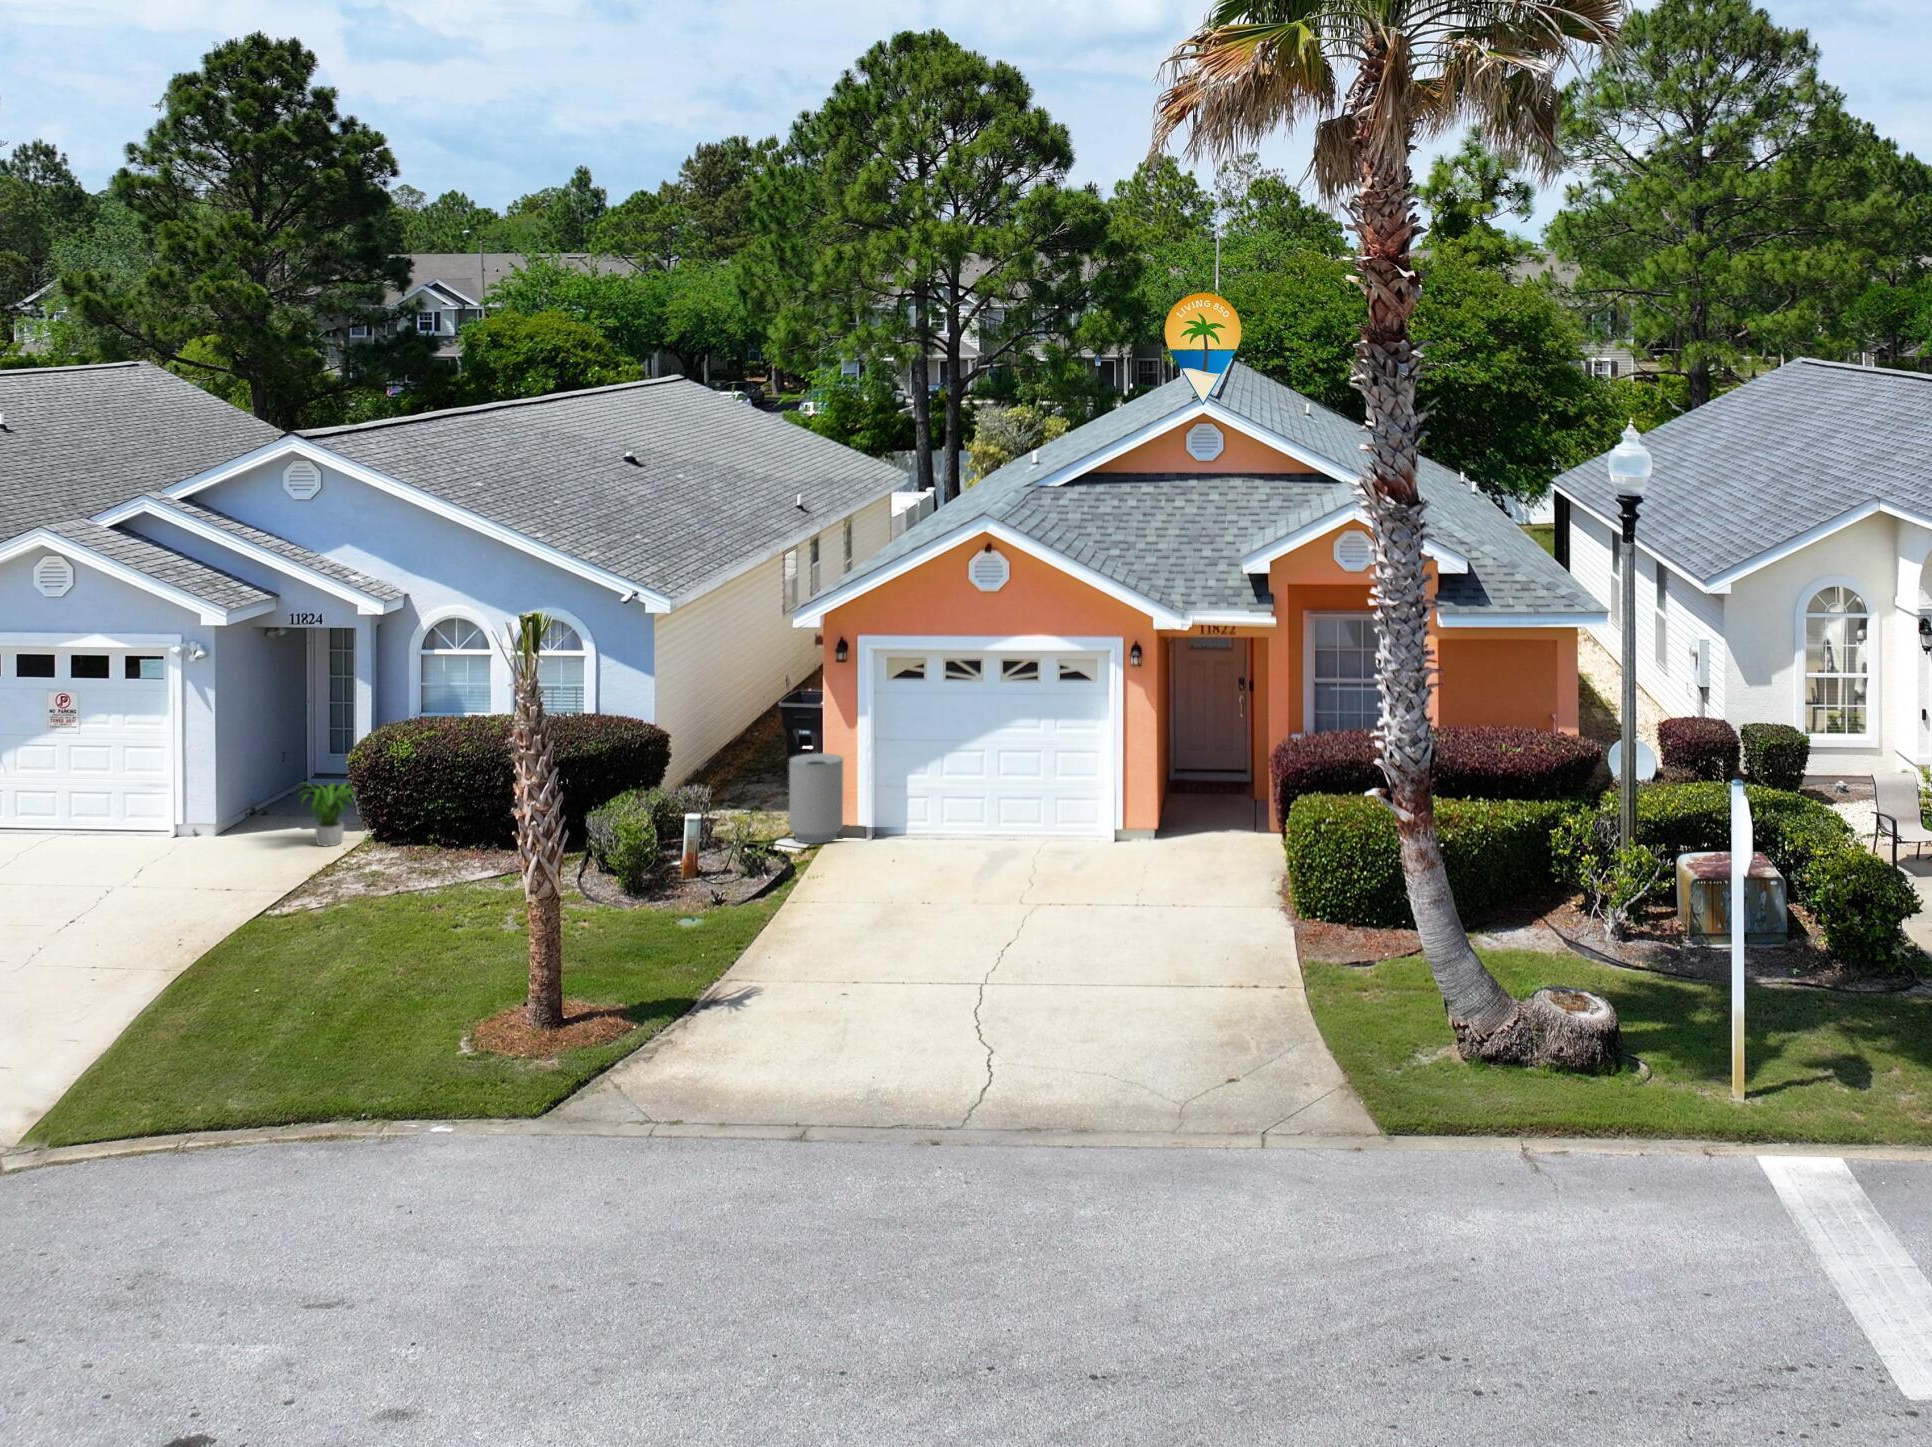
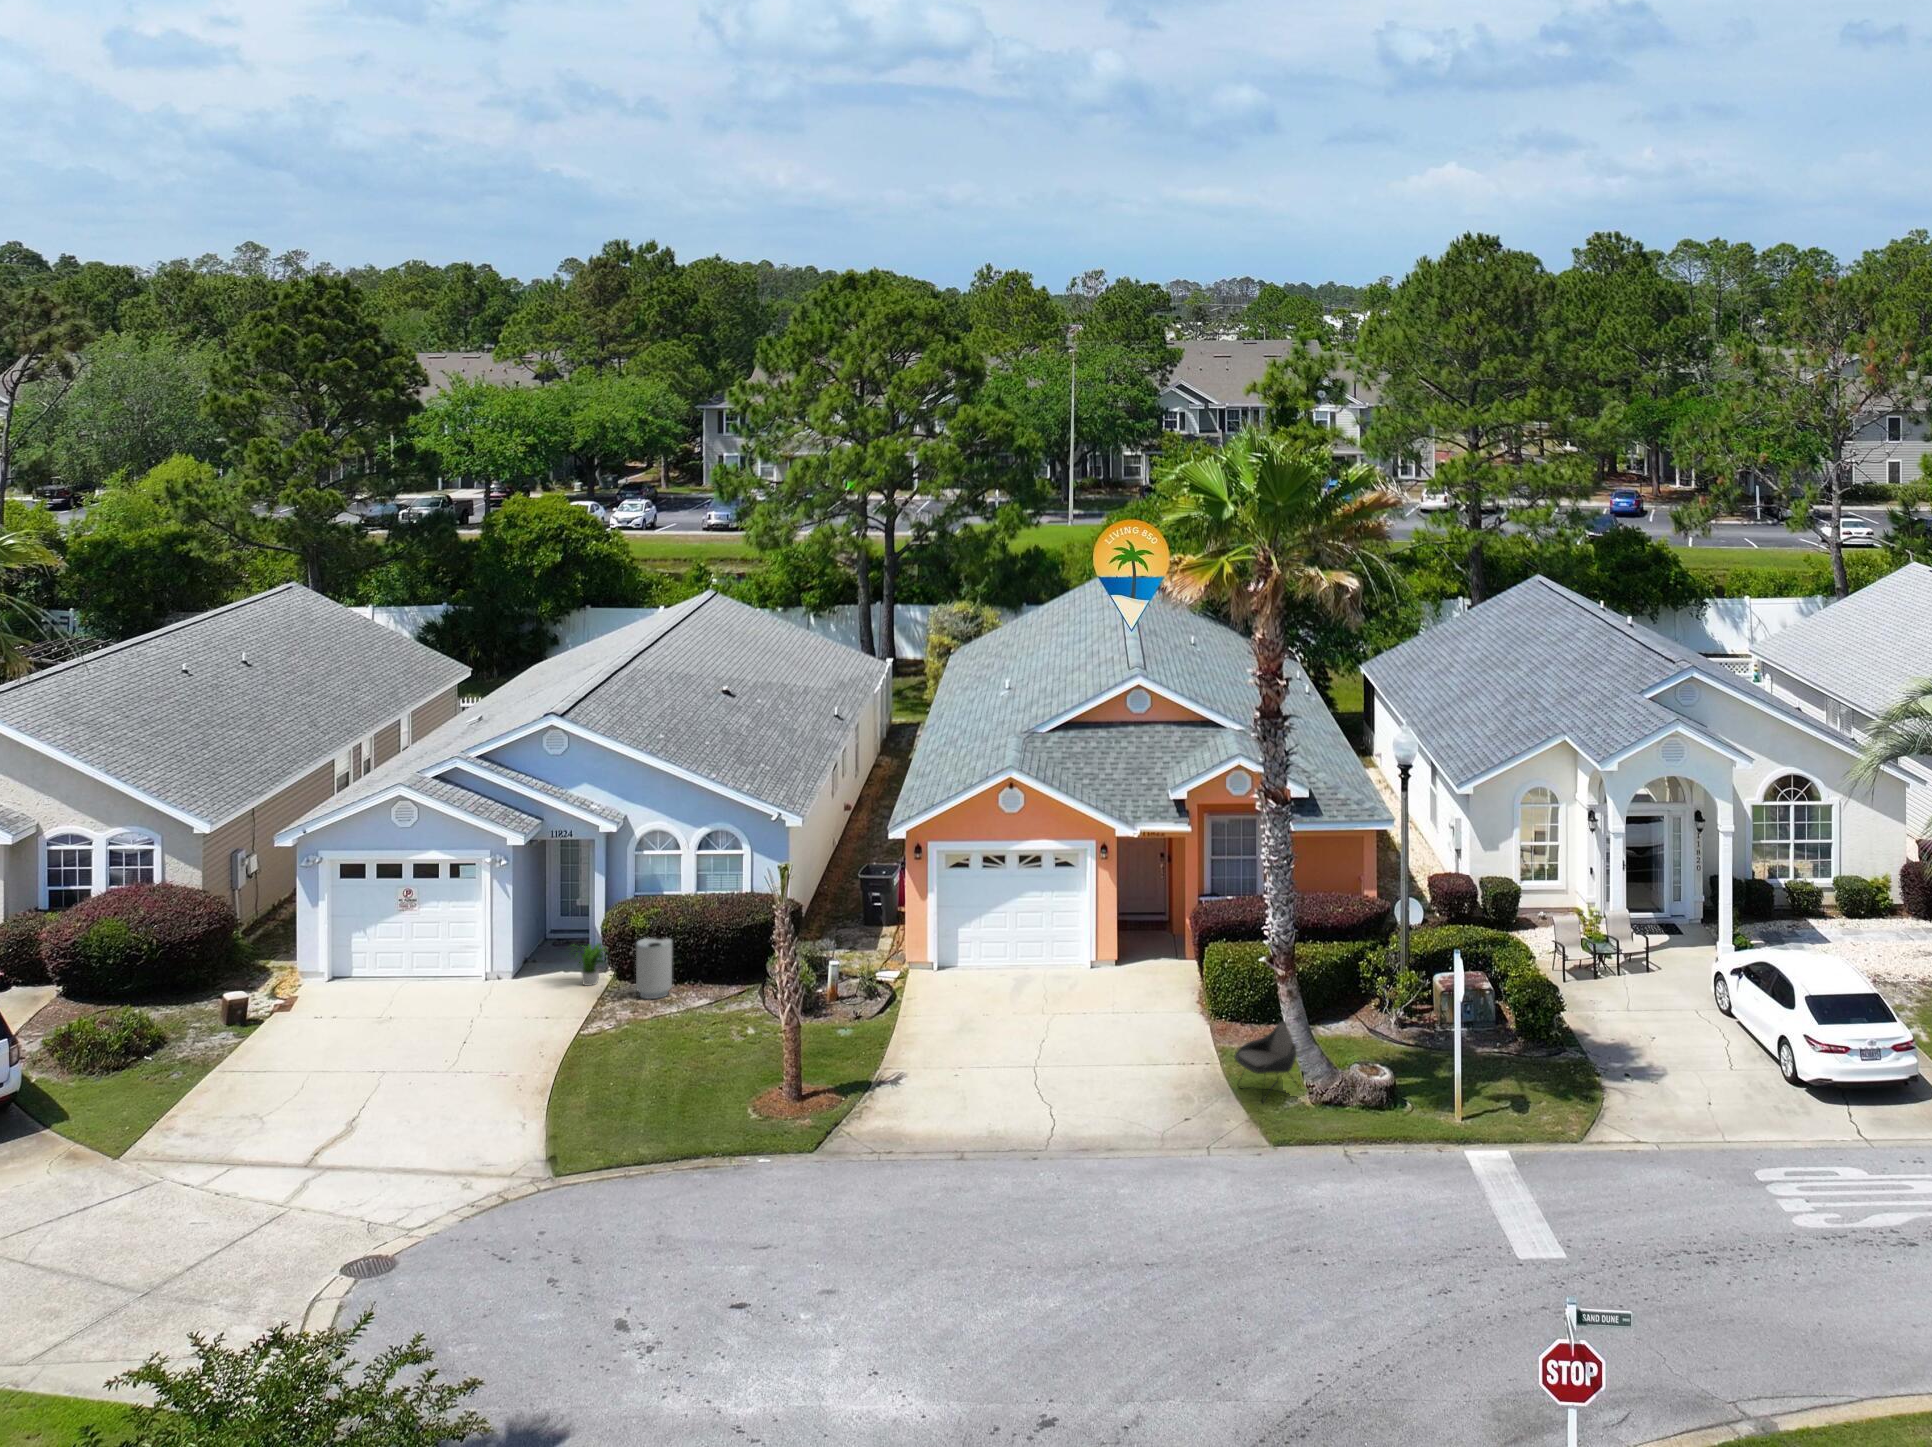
trash can: present [789,753,843,844] -> present [636,938,672,999]
lounge chair: none [1323,913,1448,1059] -> present [1235,1021,1297,1102]

